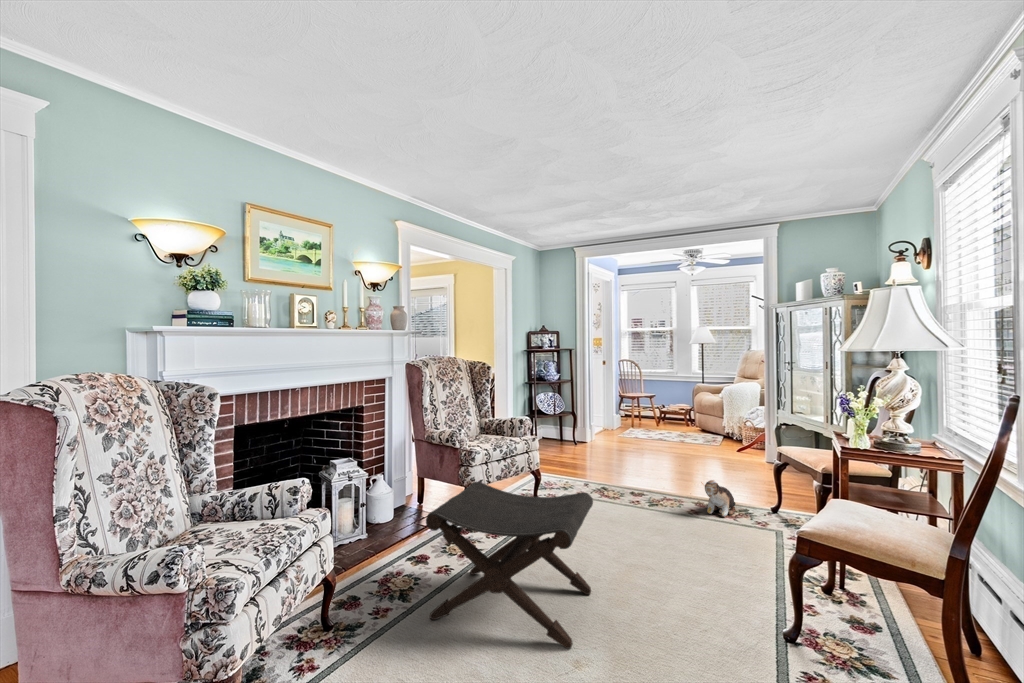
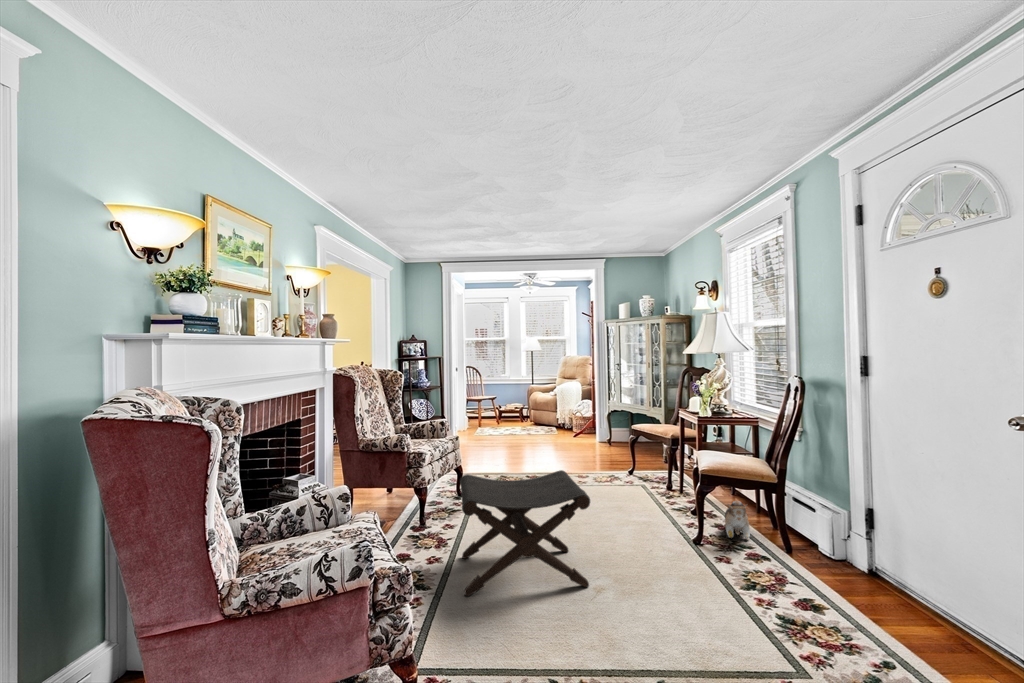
plush toy: present [701,480,736,516] -> present [725,501,750,538]

